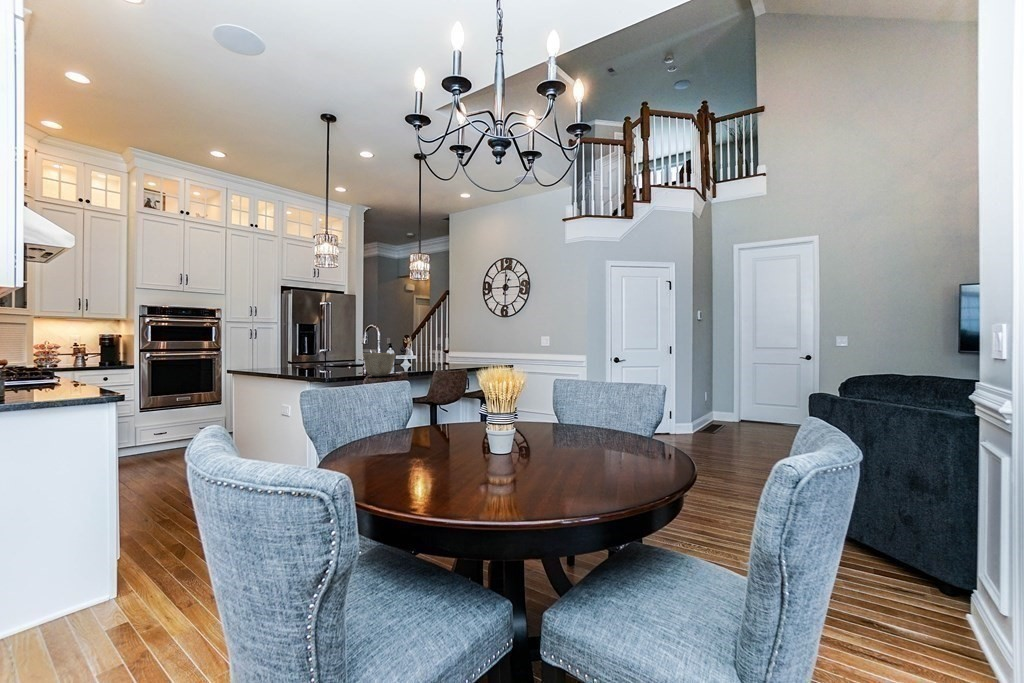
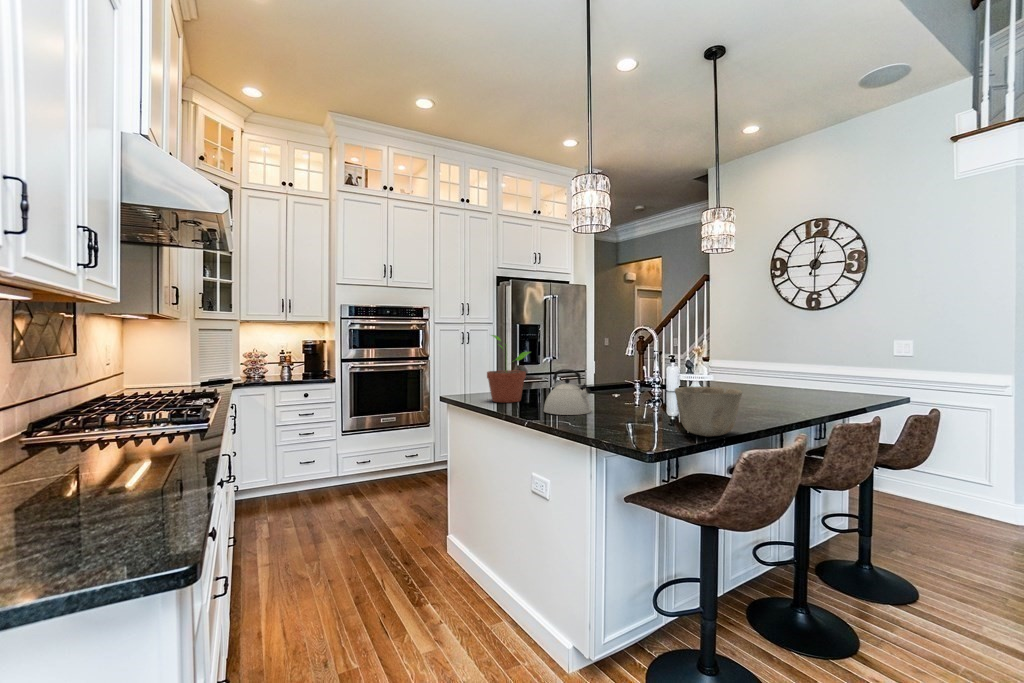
potted plant: none [264,328,297,372] -> present [487,335,530,403]
kettle: none [299,348,330,374] -> present [544,369,591,415]

